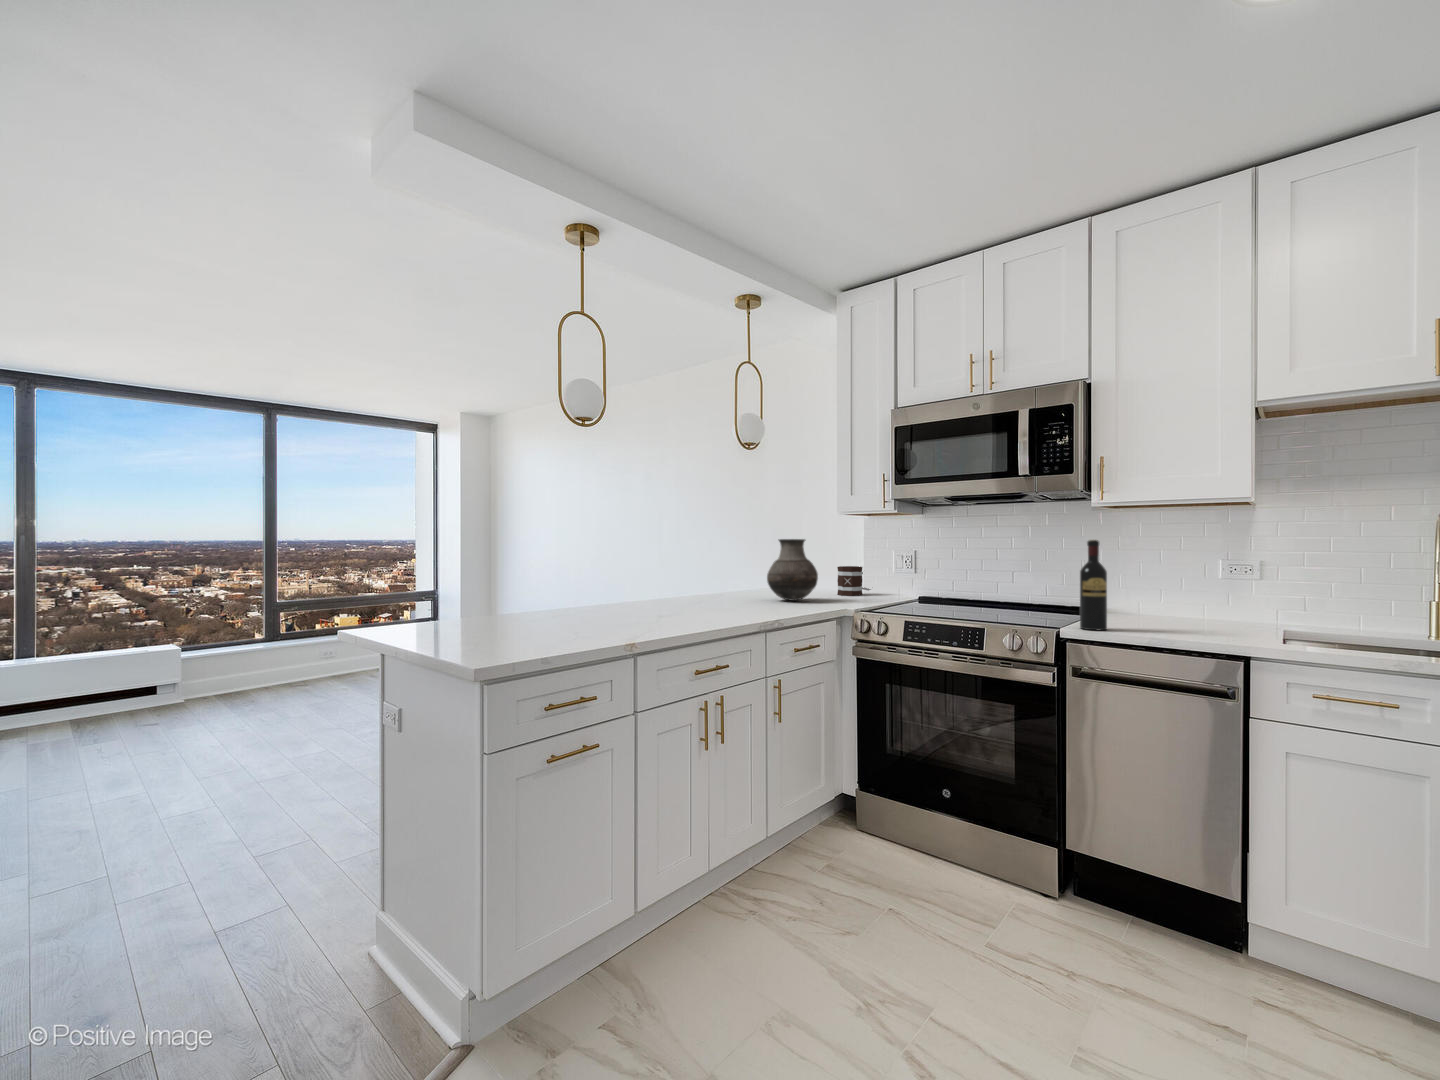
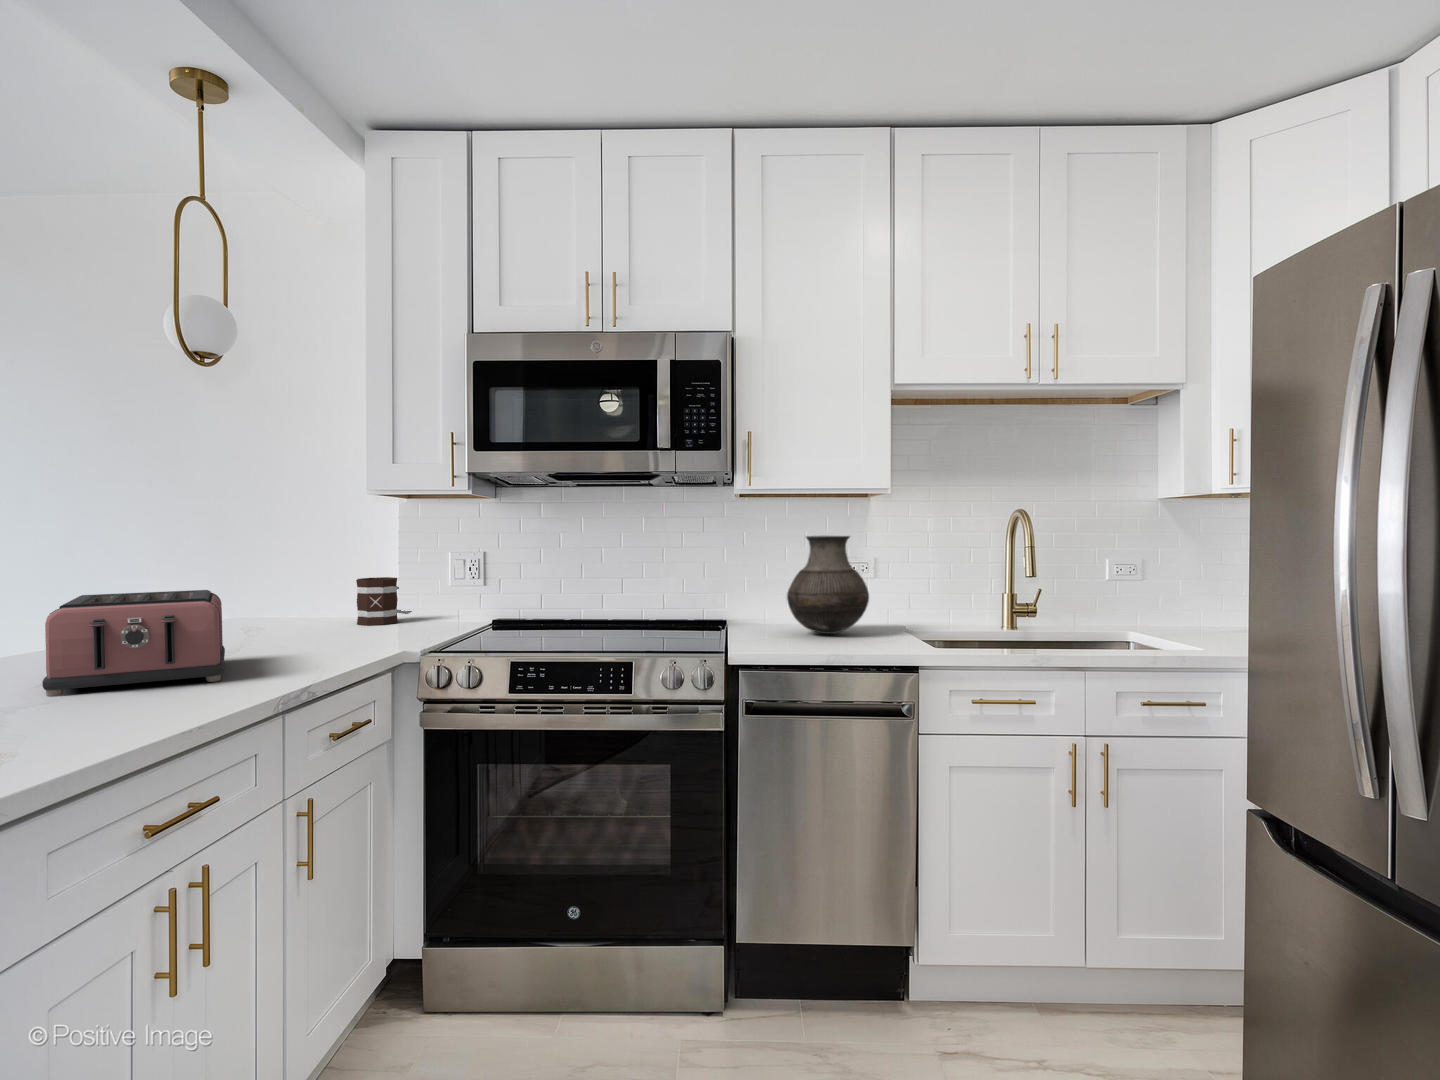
vase: present [767,539,818,601] -> present [787,536,869,634]
wine bottle: present [1080,540,1107,630] -> none [744,537,774,653]
toaster: none [672,565,754,612] -> present [42,590,225,696]

